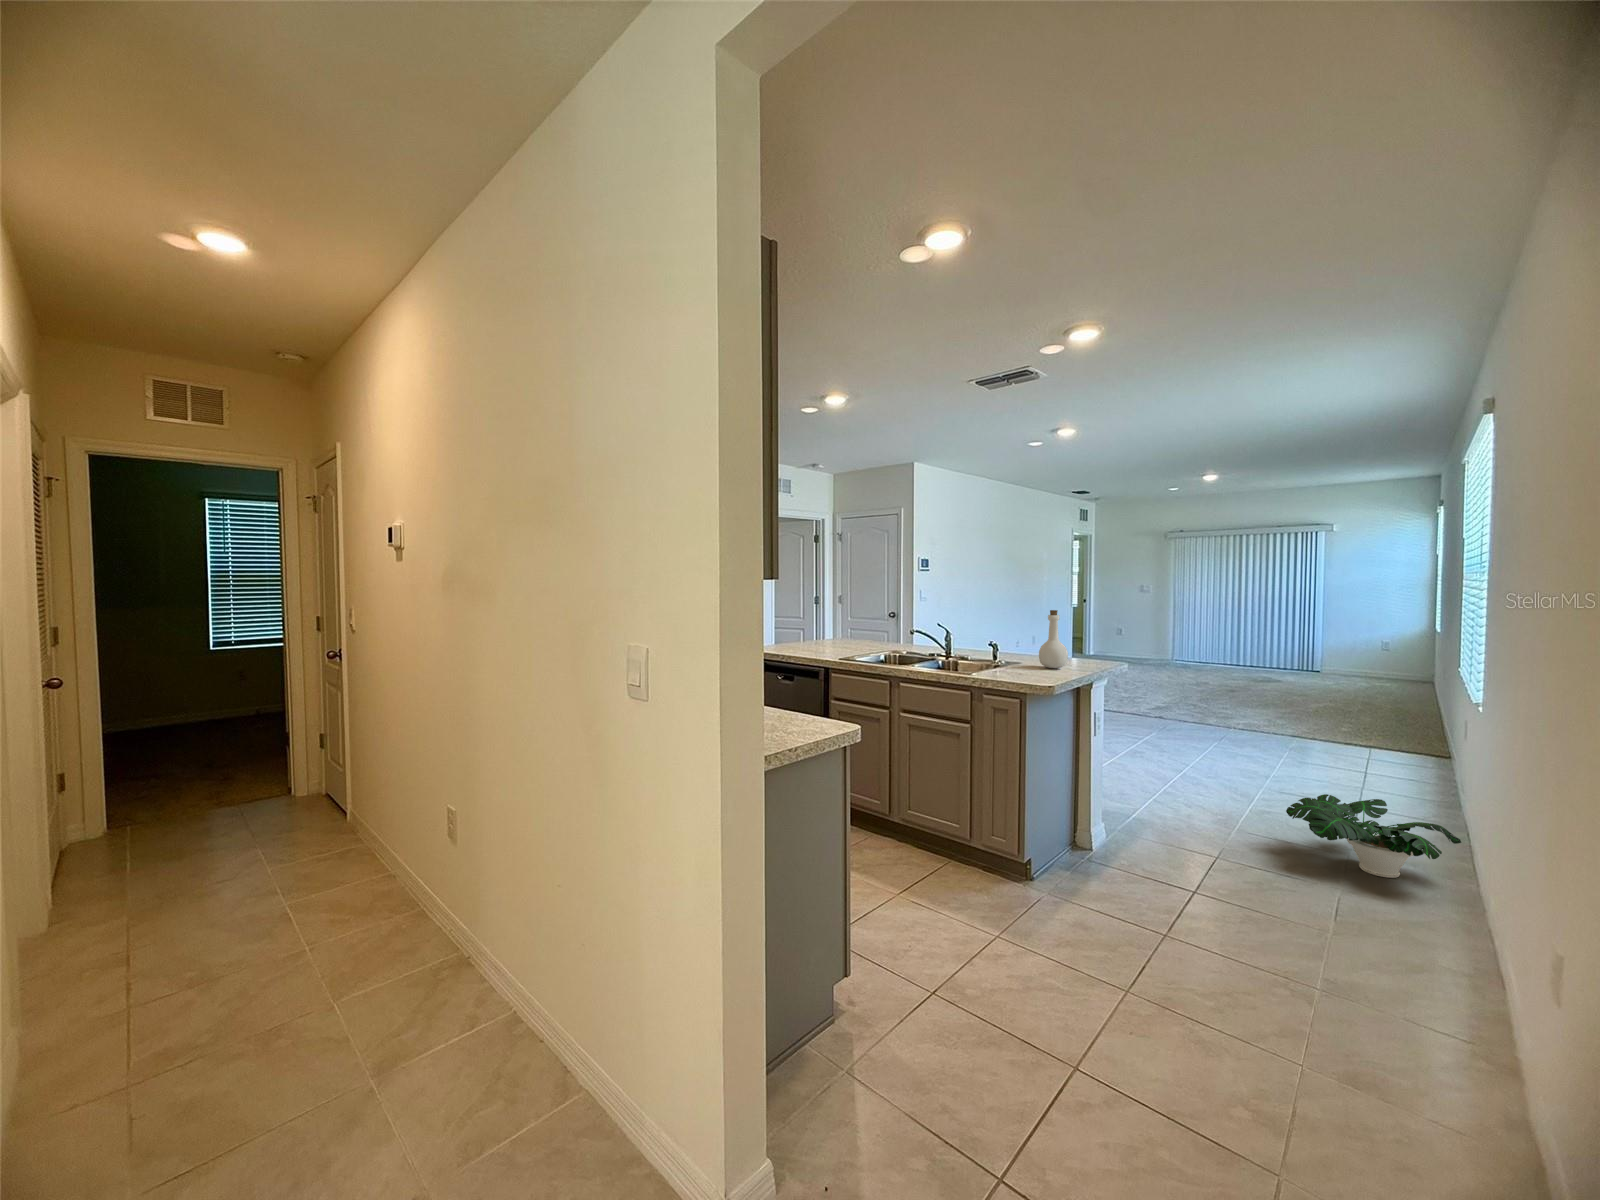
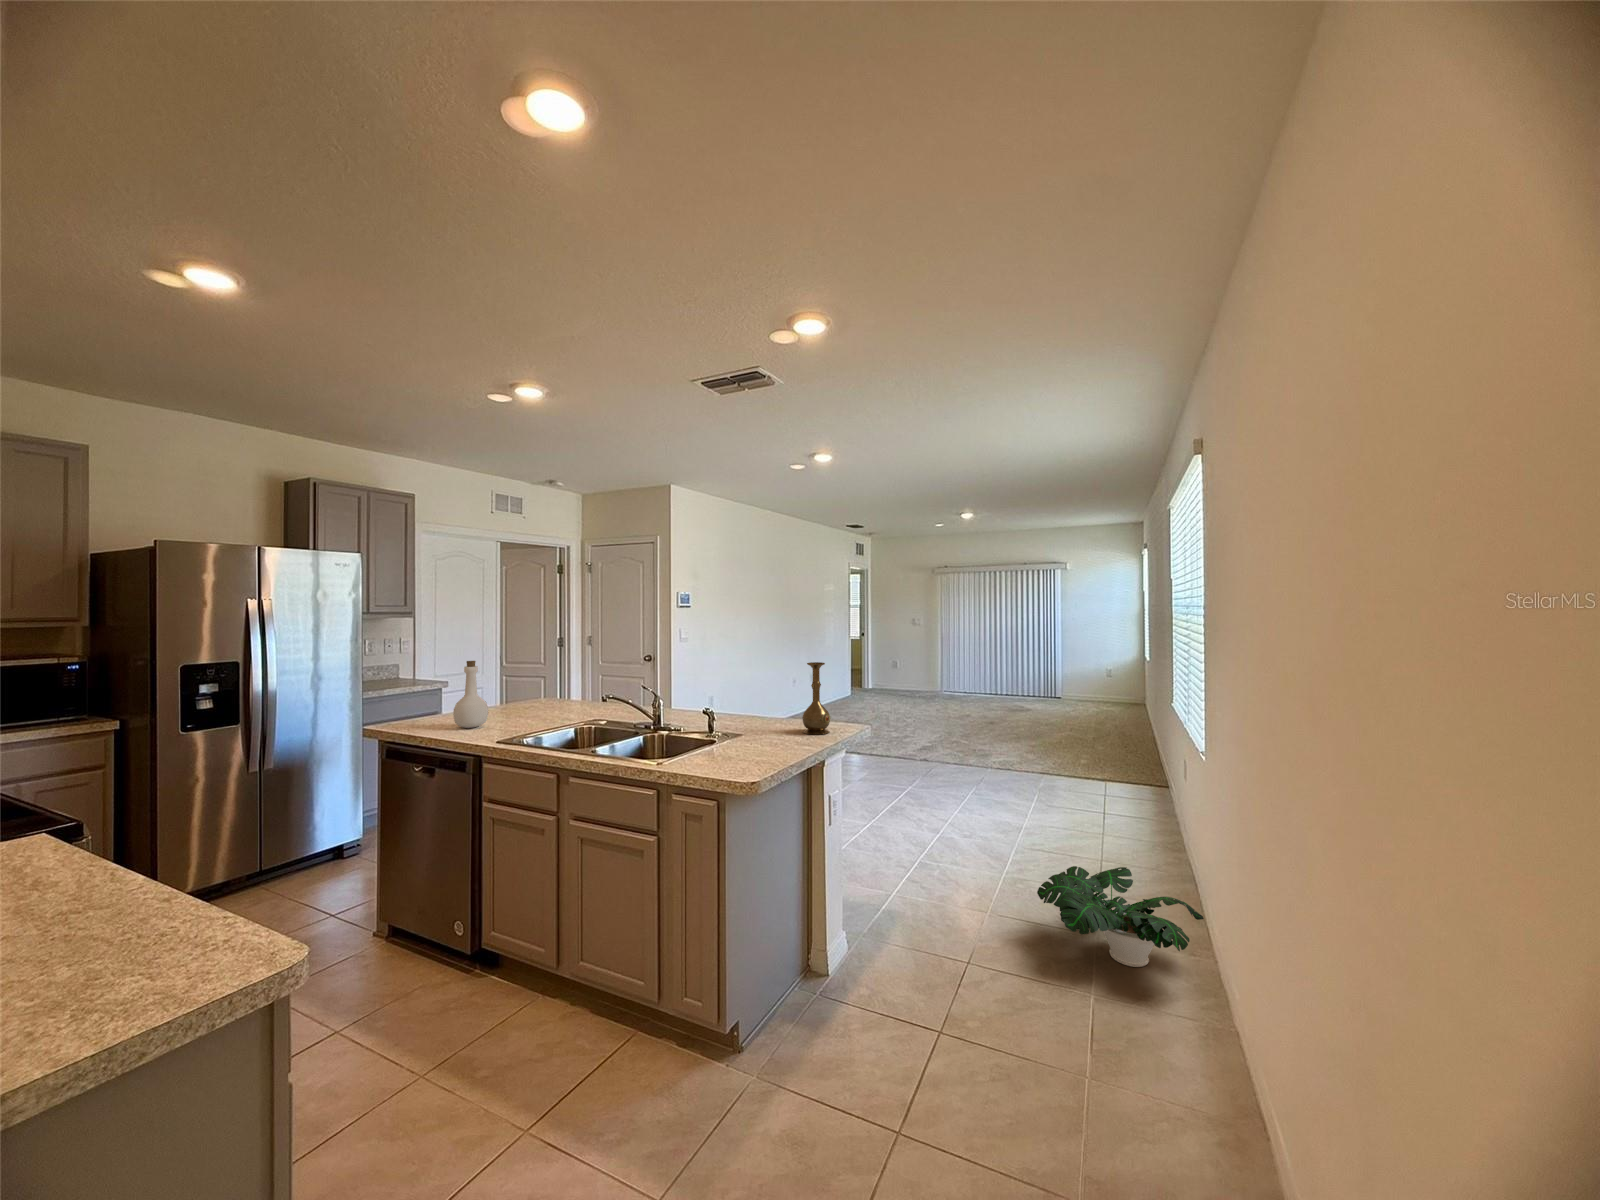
vase: none [1071,608,1095,665] -> present [802,662,830,735]
bottle: present [1039,610,1068,668] -> present [453,661,488,728]

